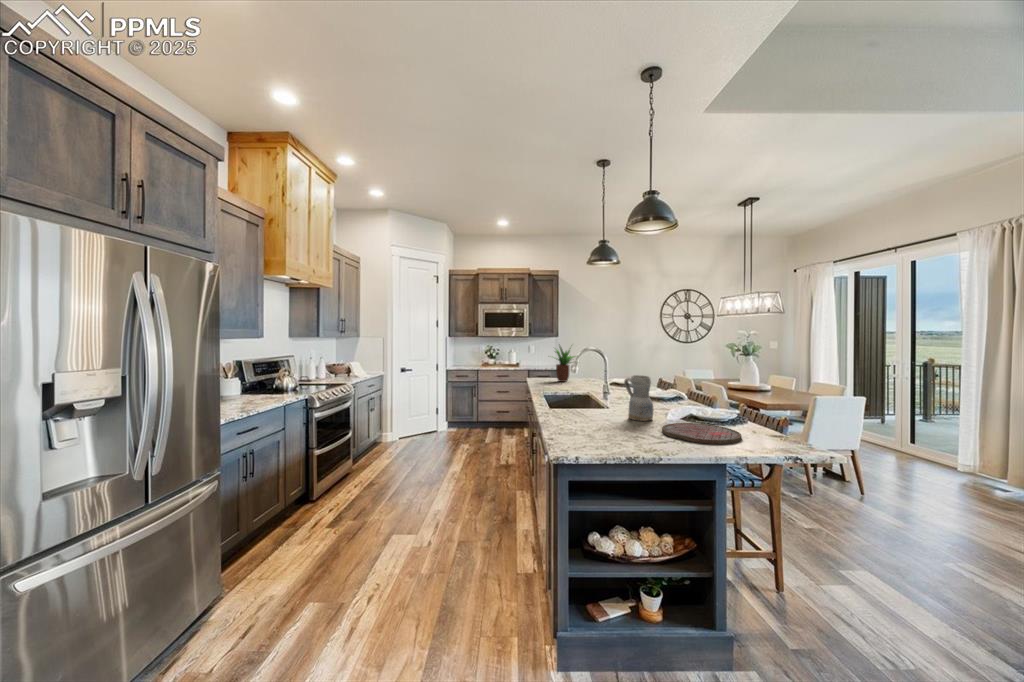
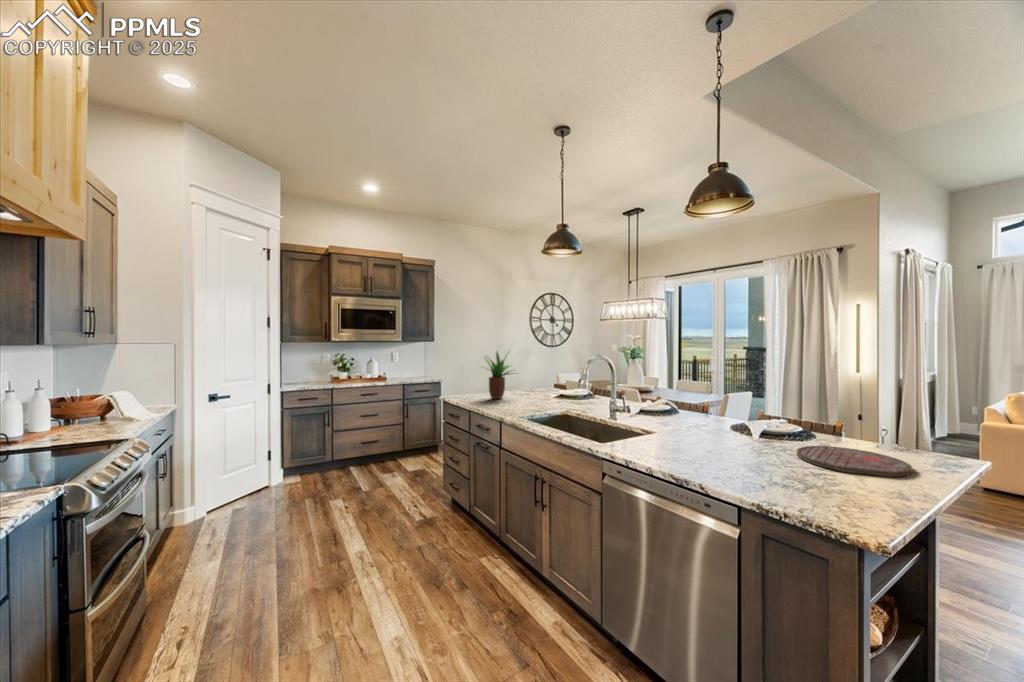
ceramic pitcher: present [624,375,653,421] -> none [712,392,755,451]

